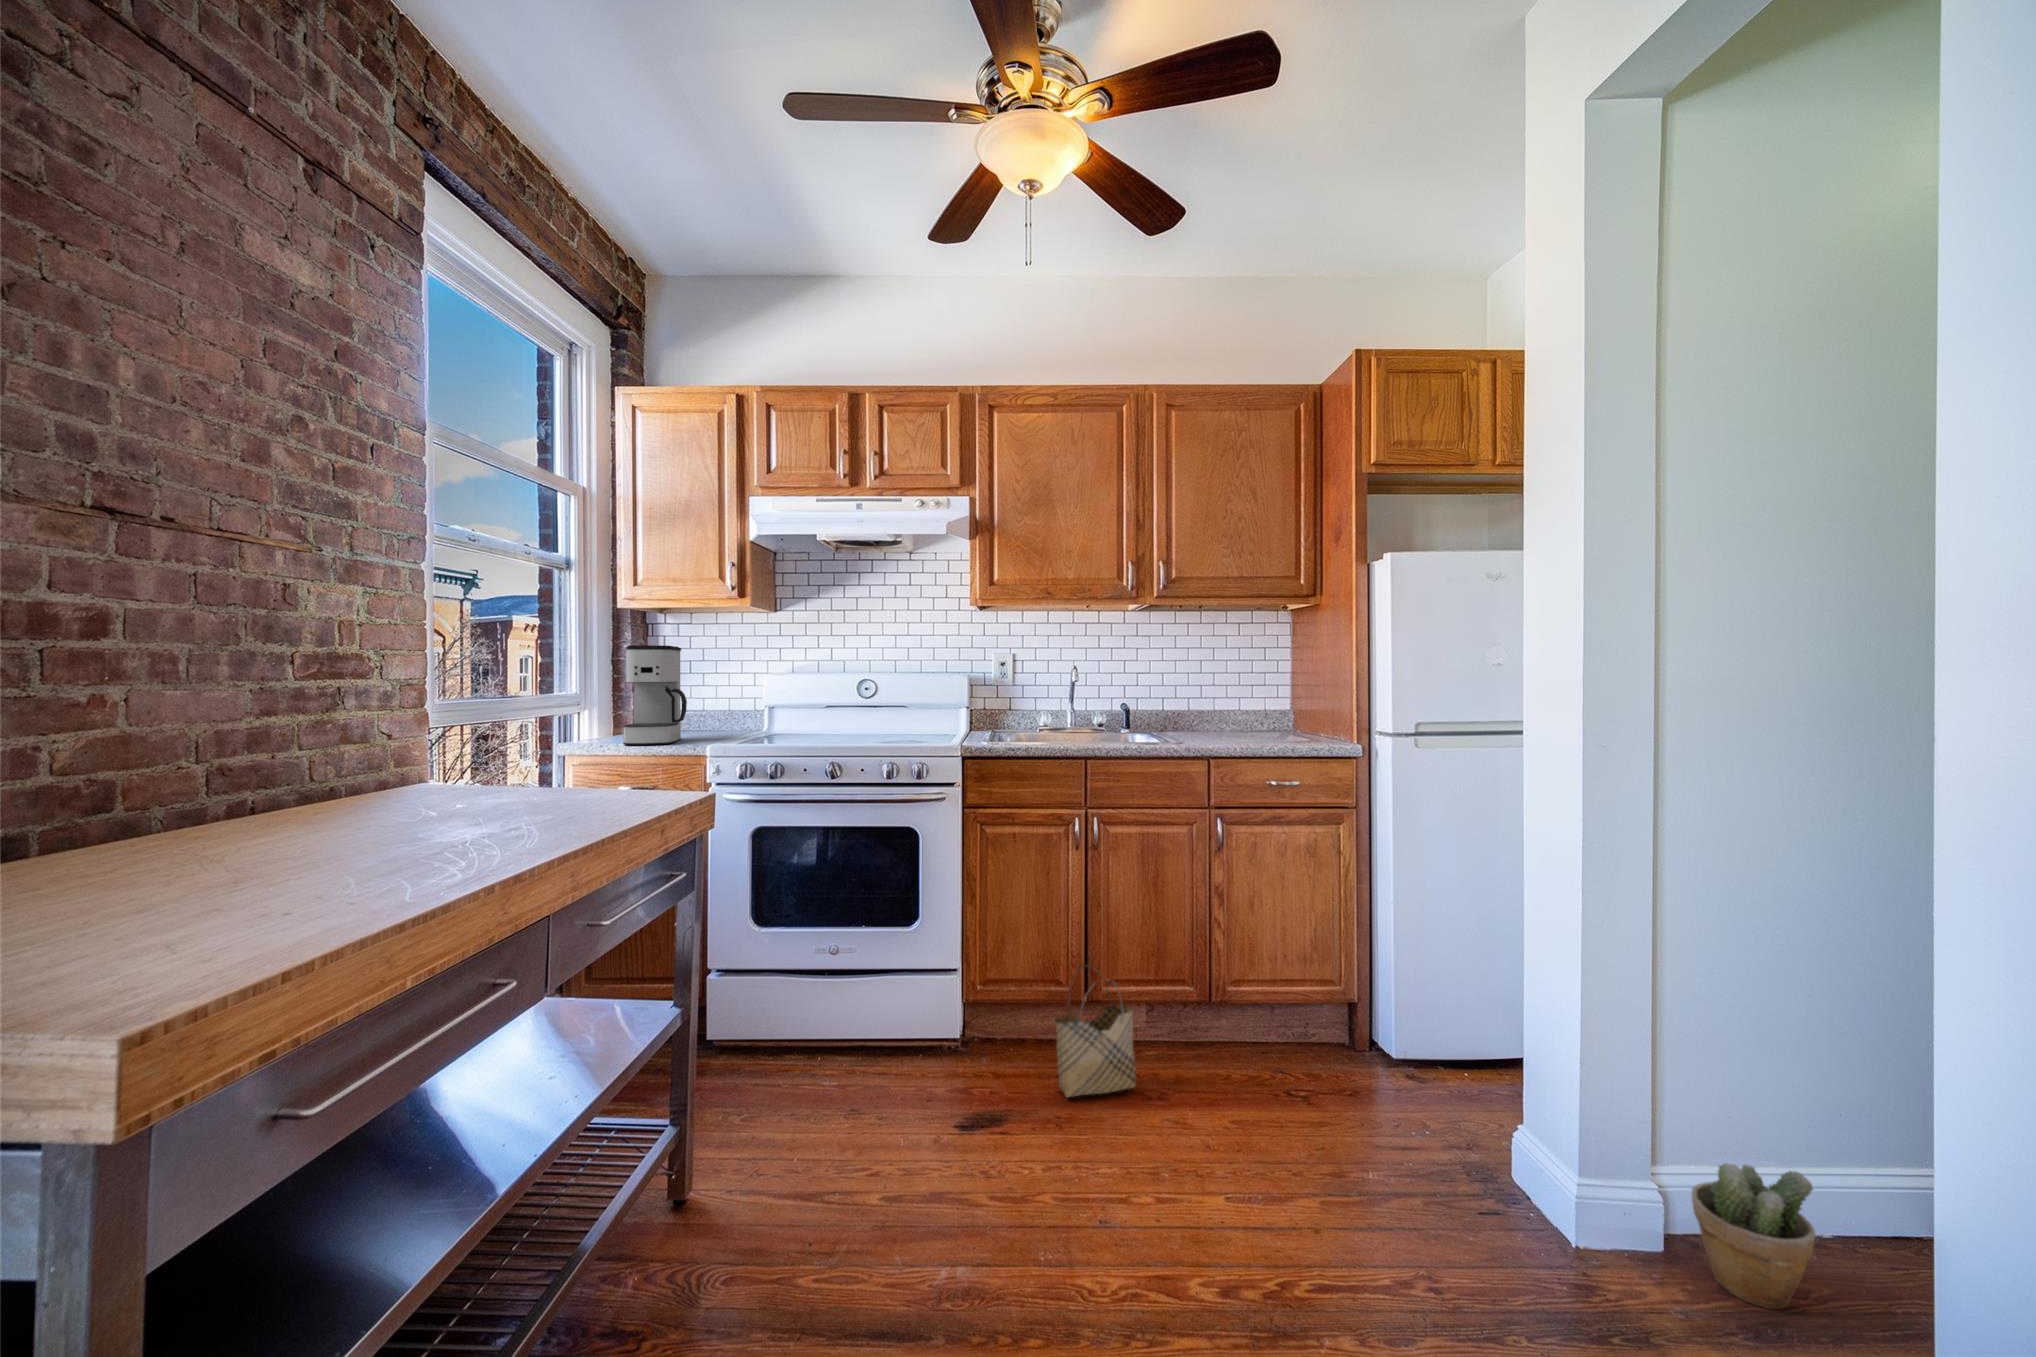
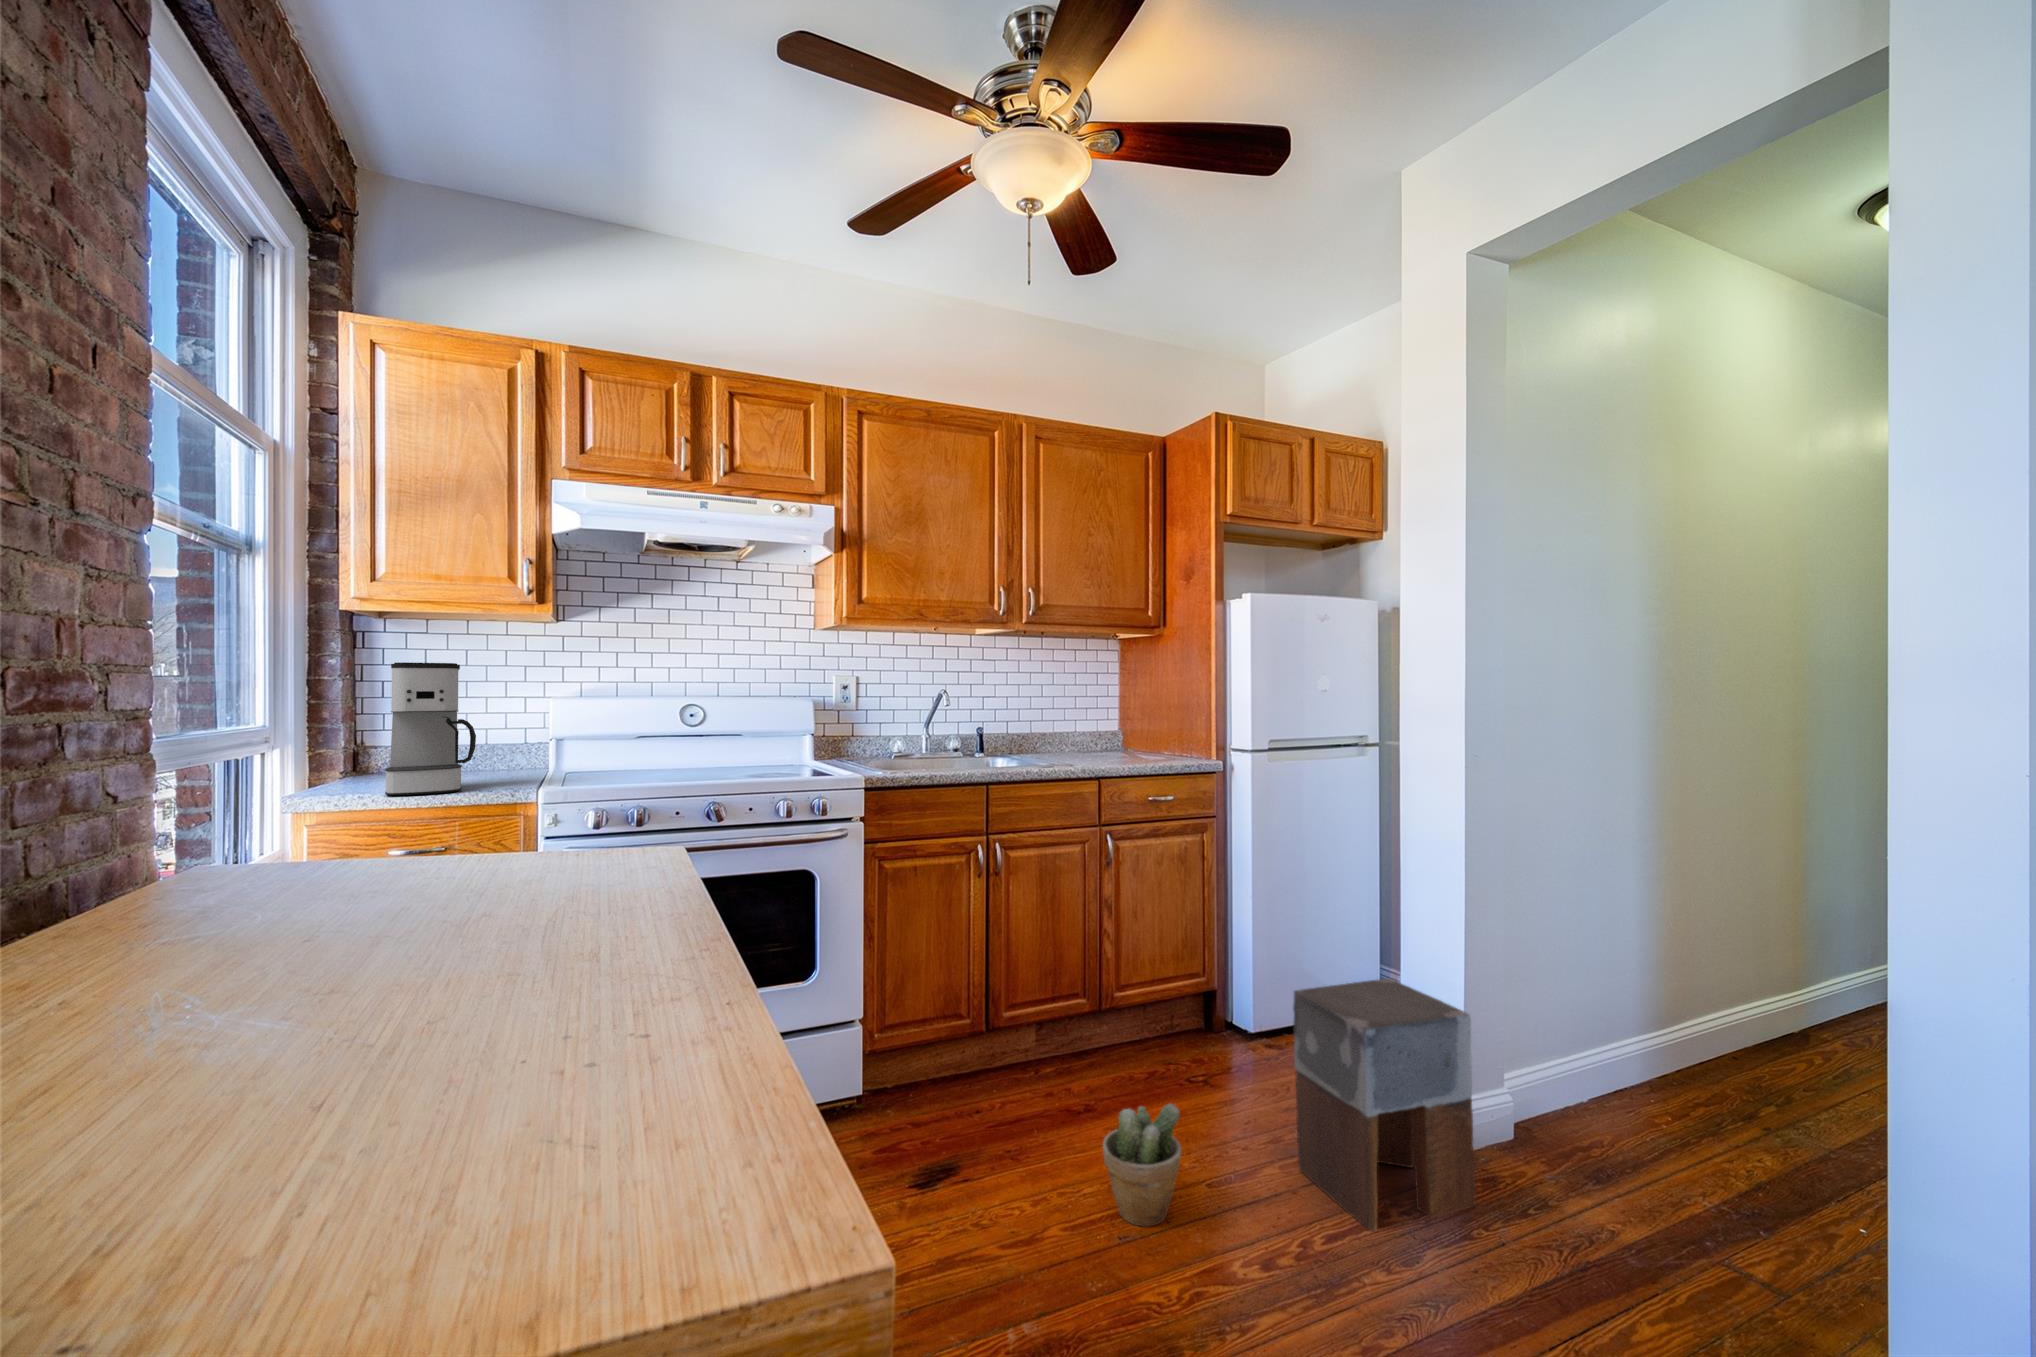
woven basket: present [1055,965,1136,1098] -> none [990,993,1066,1134]
stool: none [1337,1011,1536,1309] -> present [1293,978,1475,1231]
potted plant: present [1692,1163,1815,1309] -> present [1103,1104,1181,1227]

